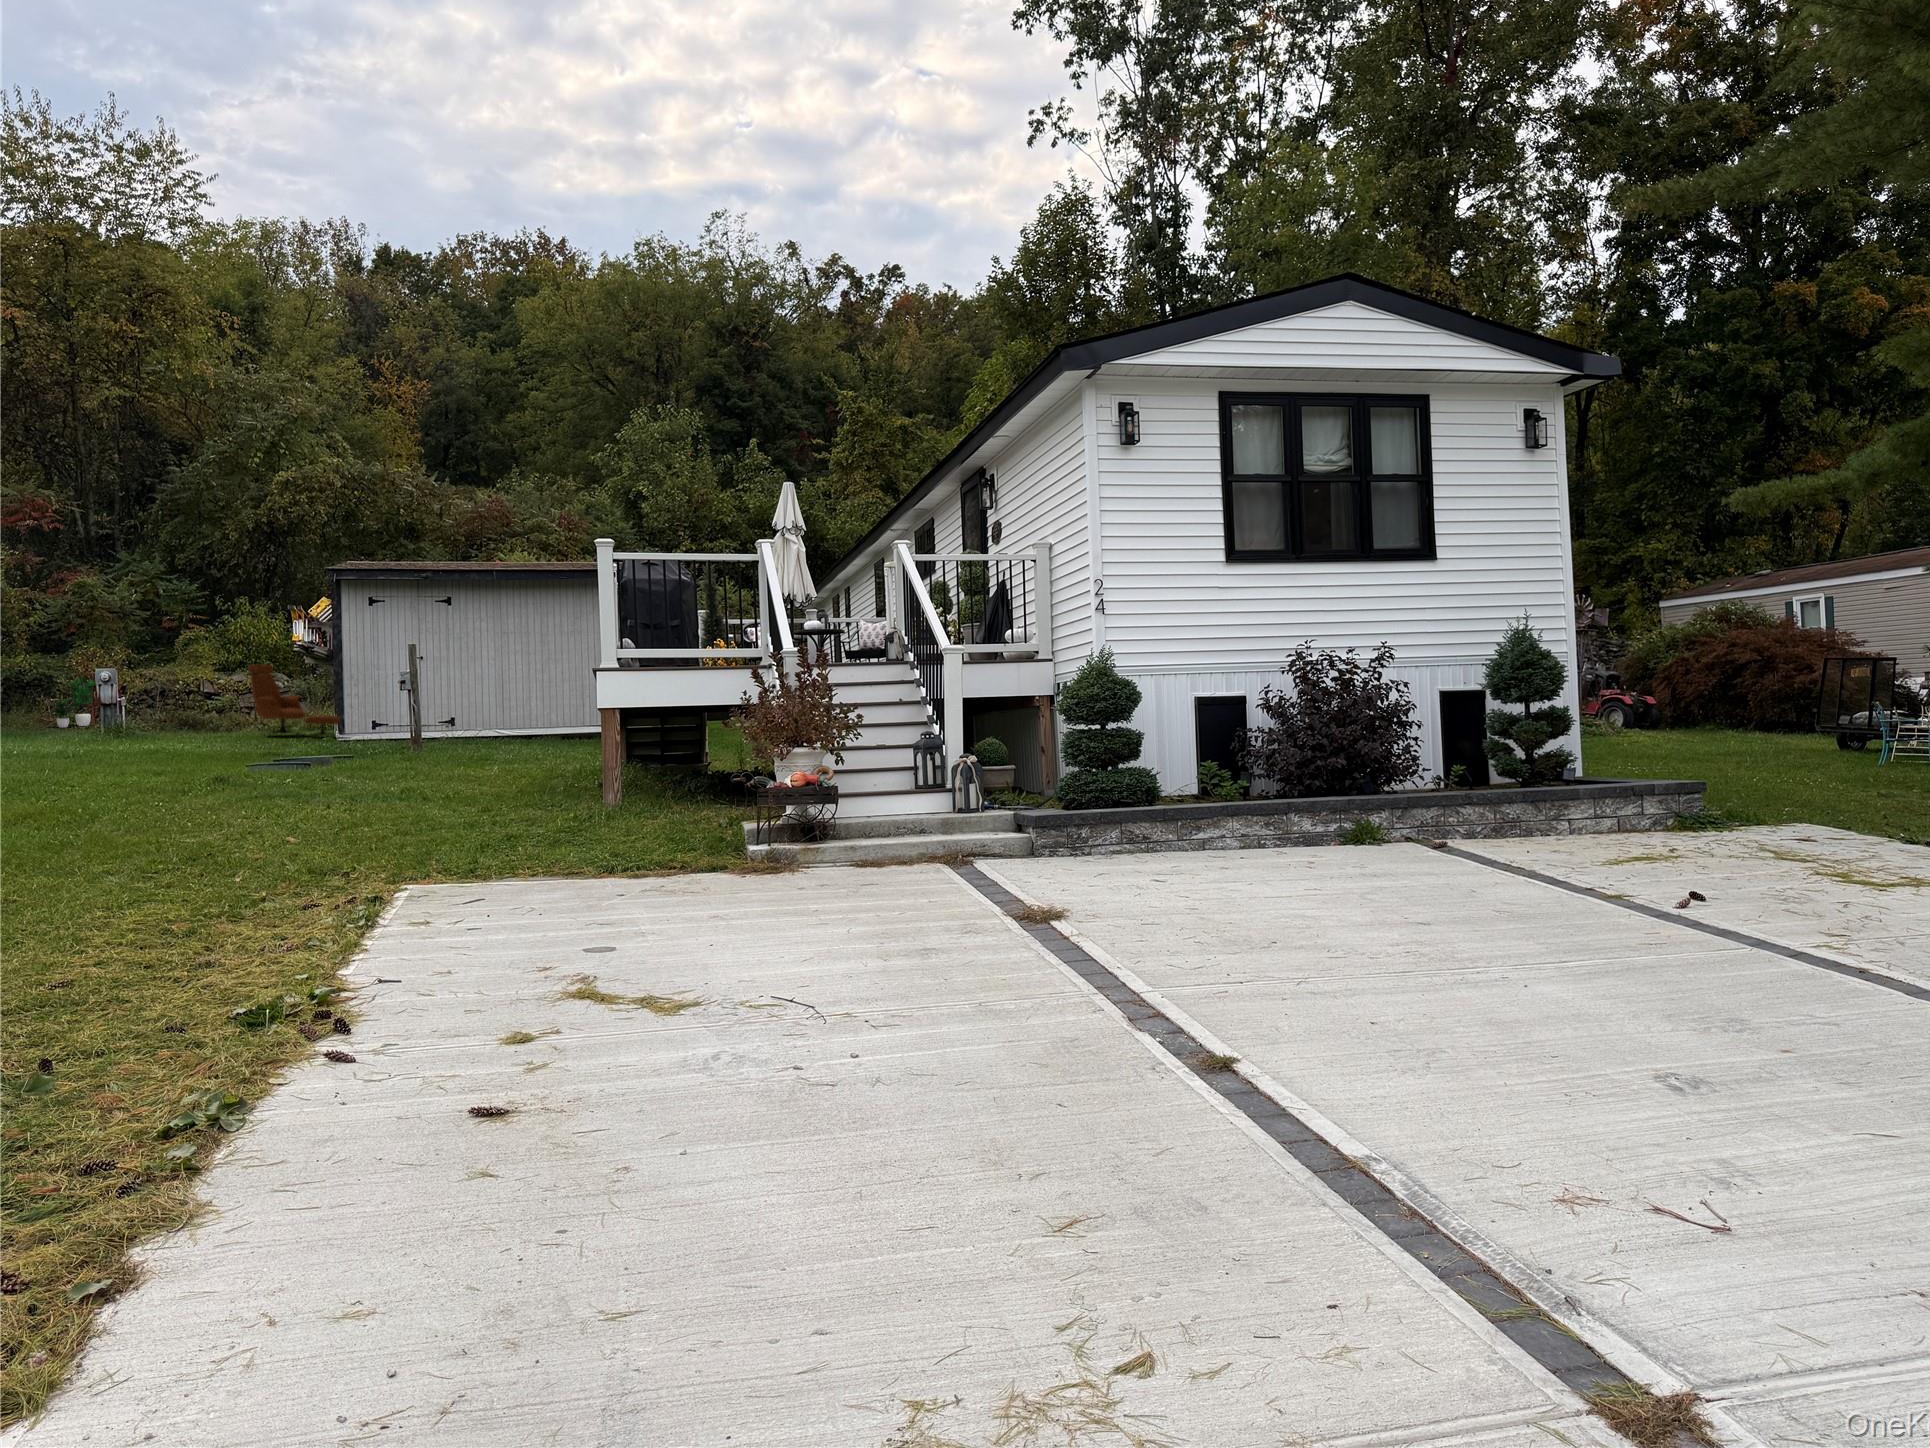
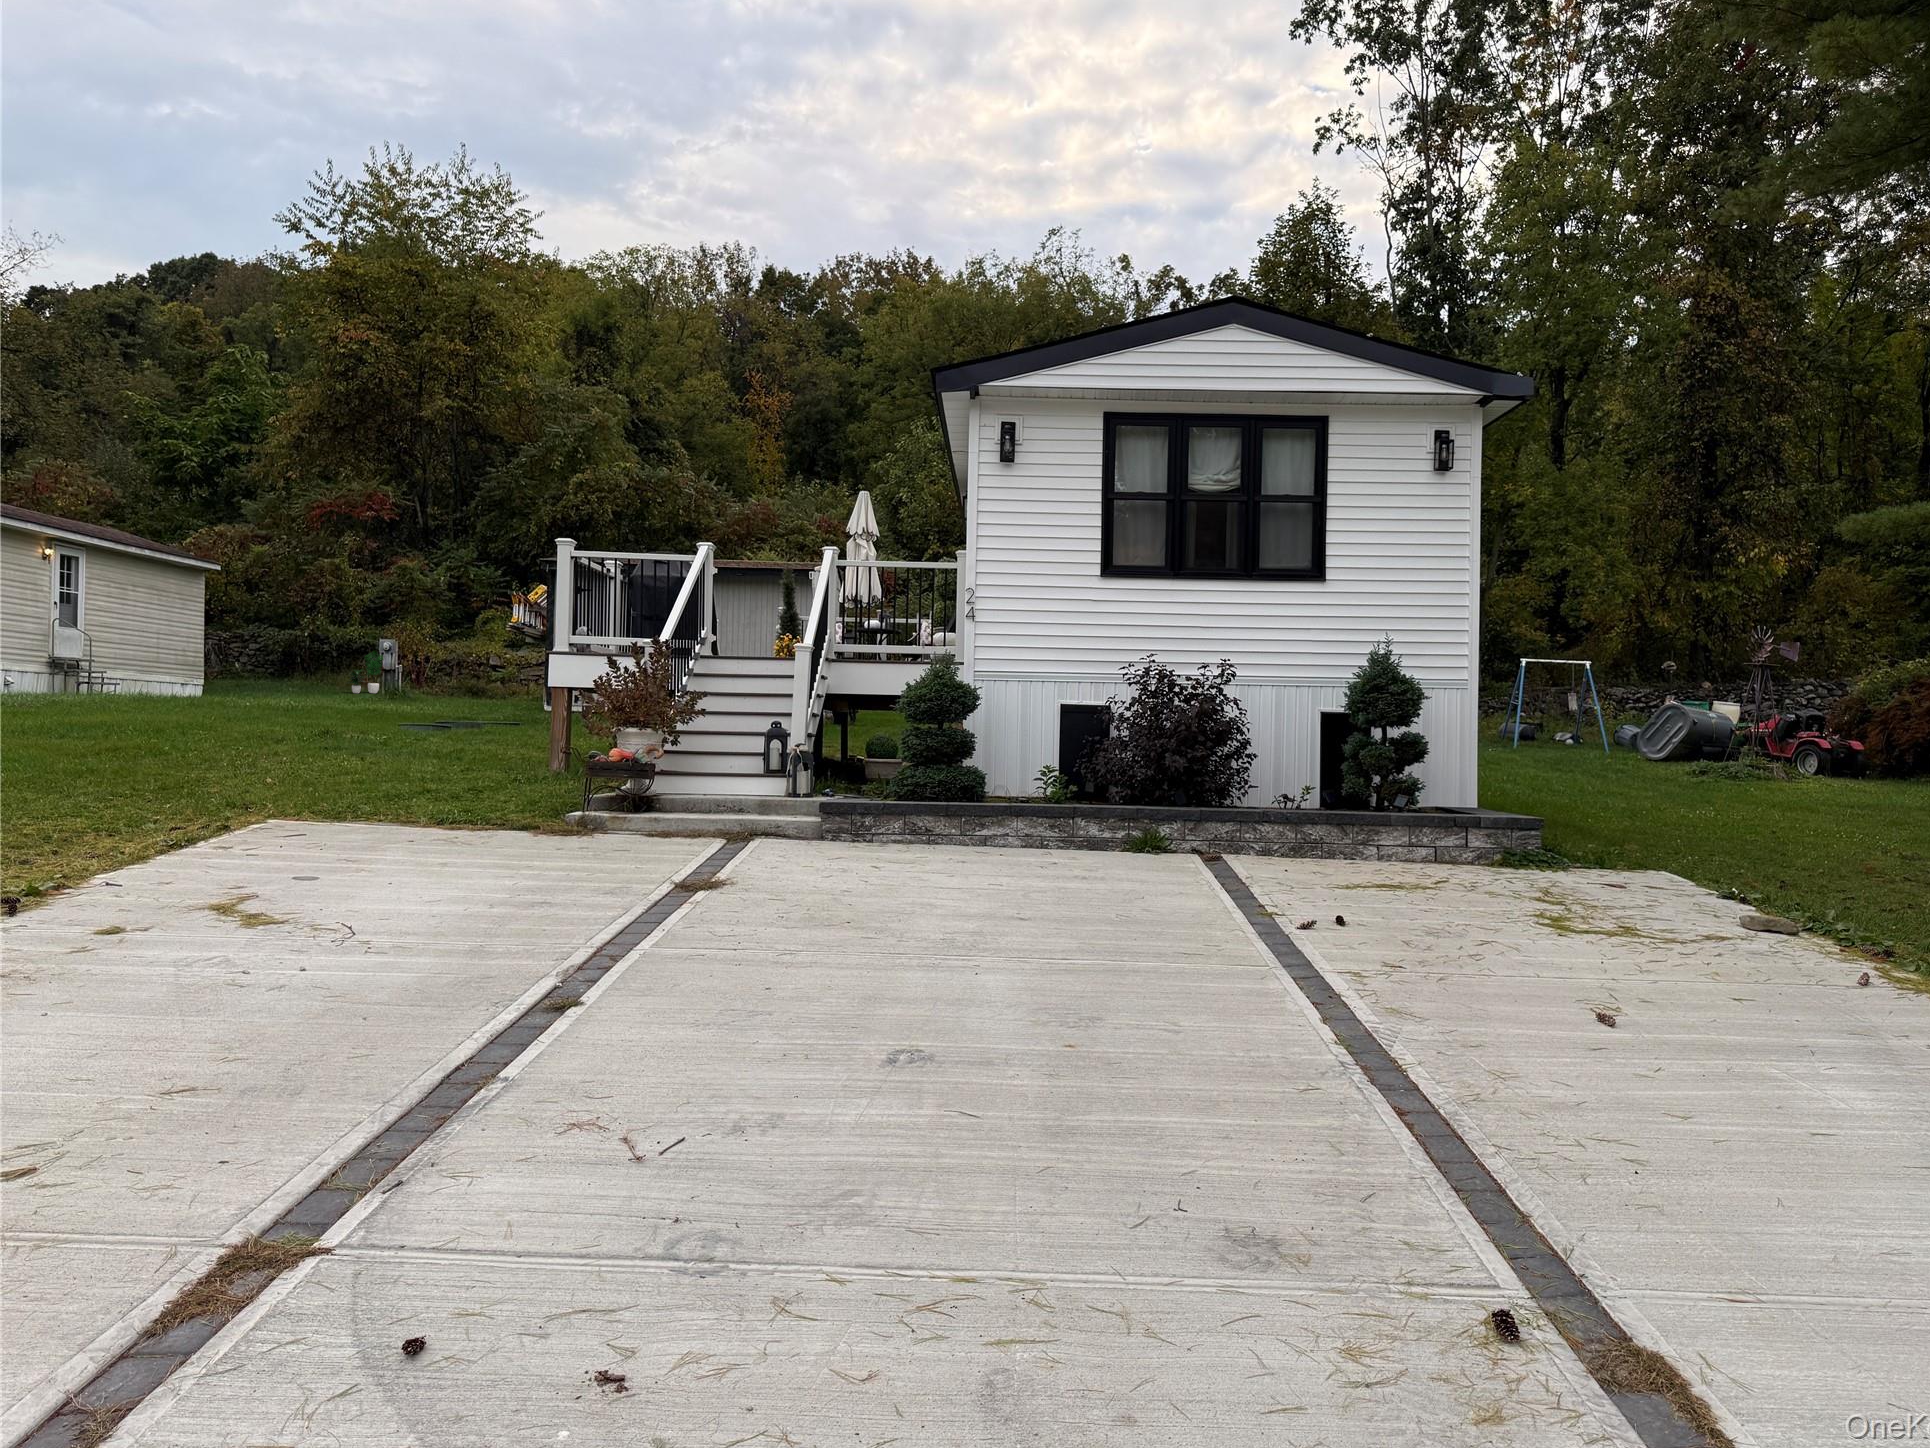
lounge chair: present [248,664,340,736] -> none [475,647,540,713]

